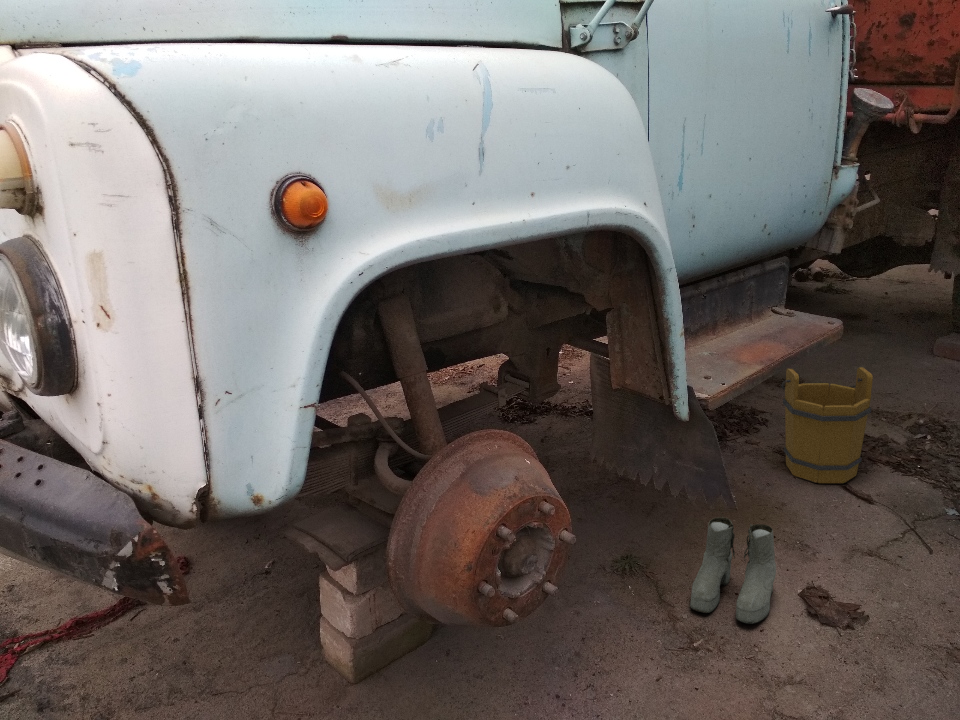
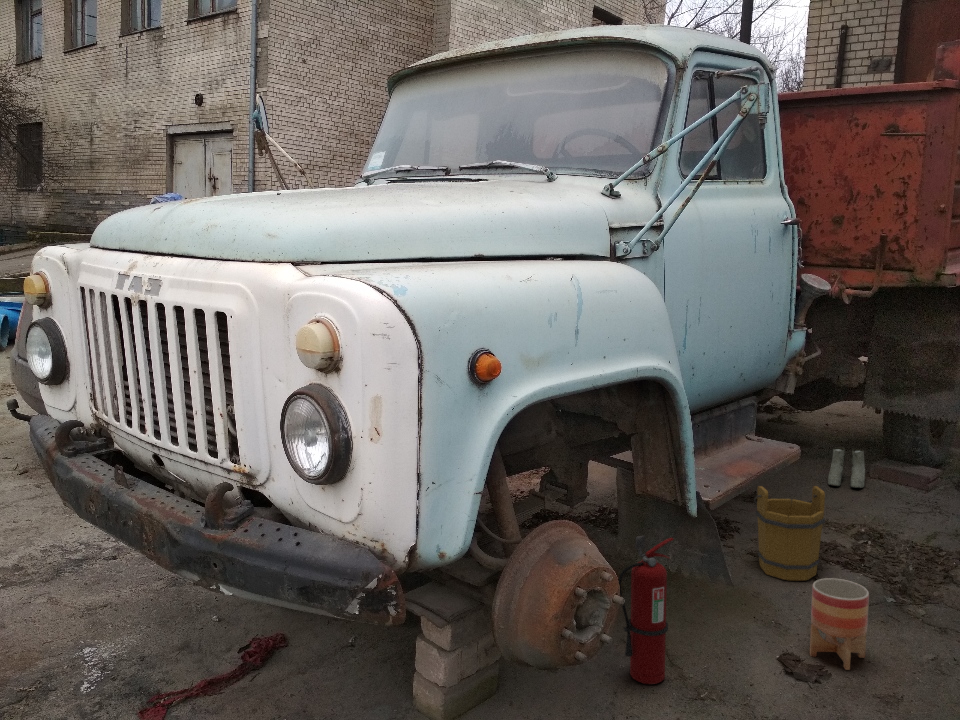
fire extinguisher: none [583,442,659,628] -> present [618,536,674,684]
planter: none [841,490,926,608] -> present [810,578,869,670]
boots: present [690,517,776,624] -> present [828,448,865,488]

